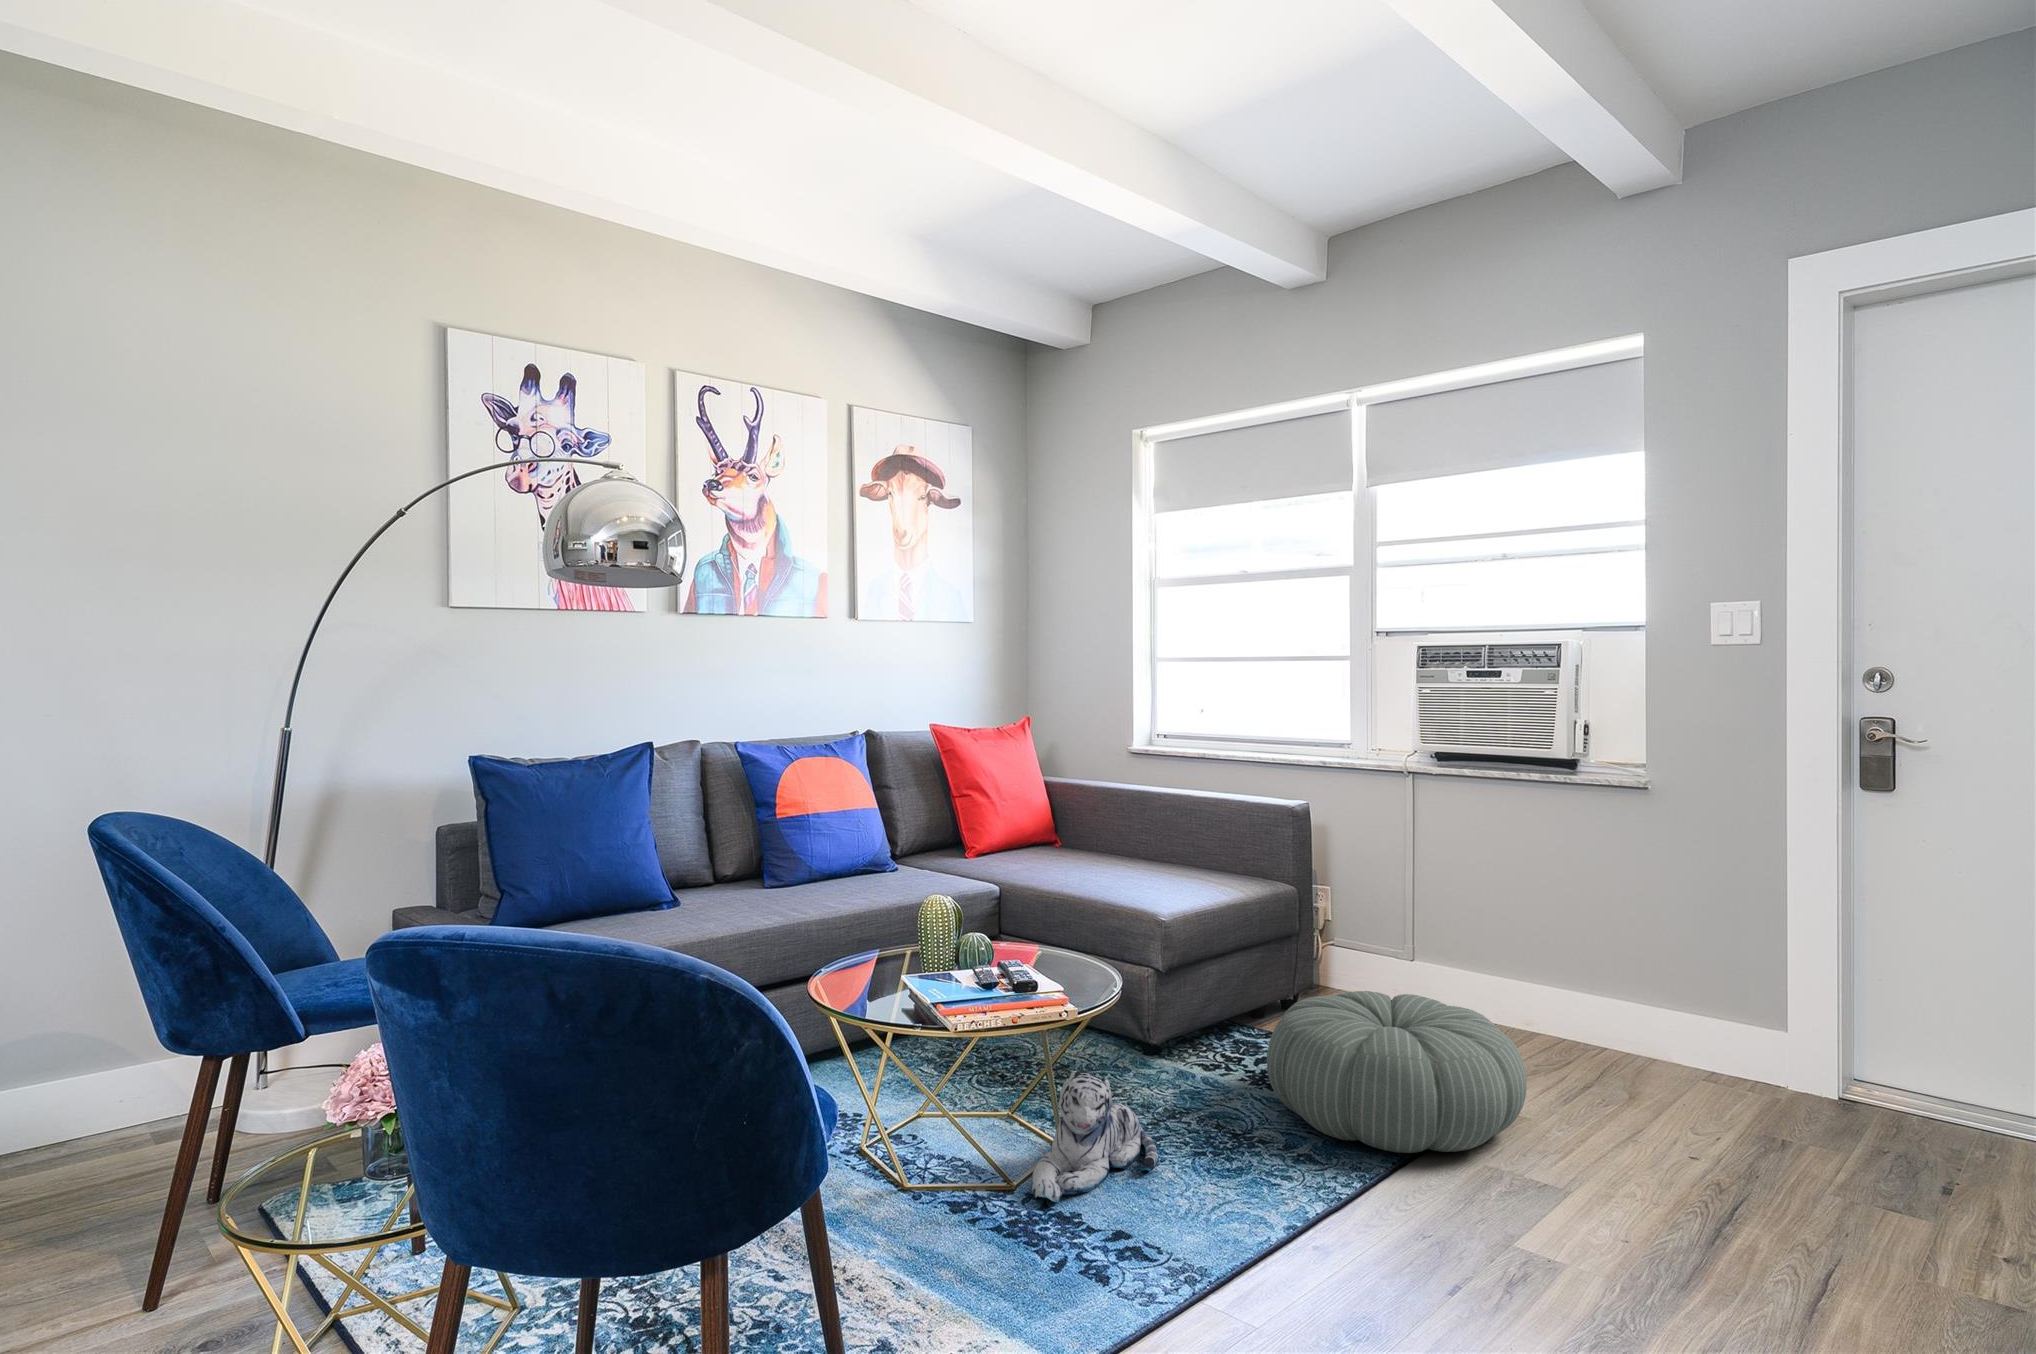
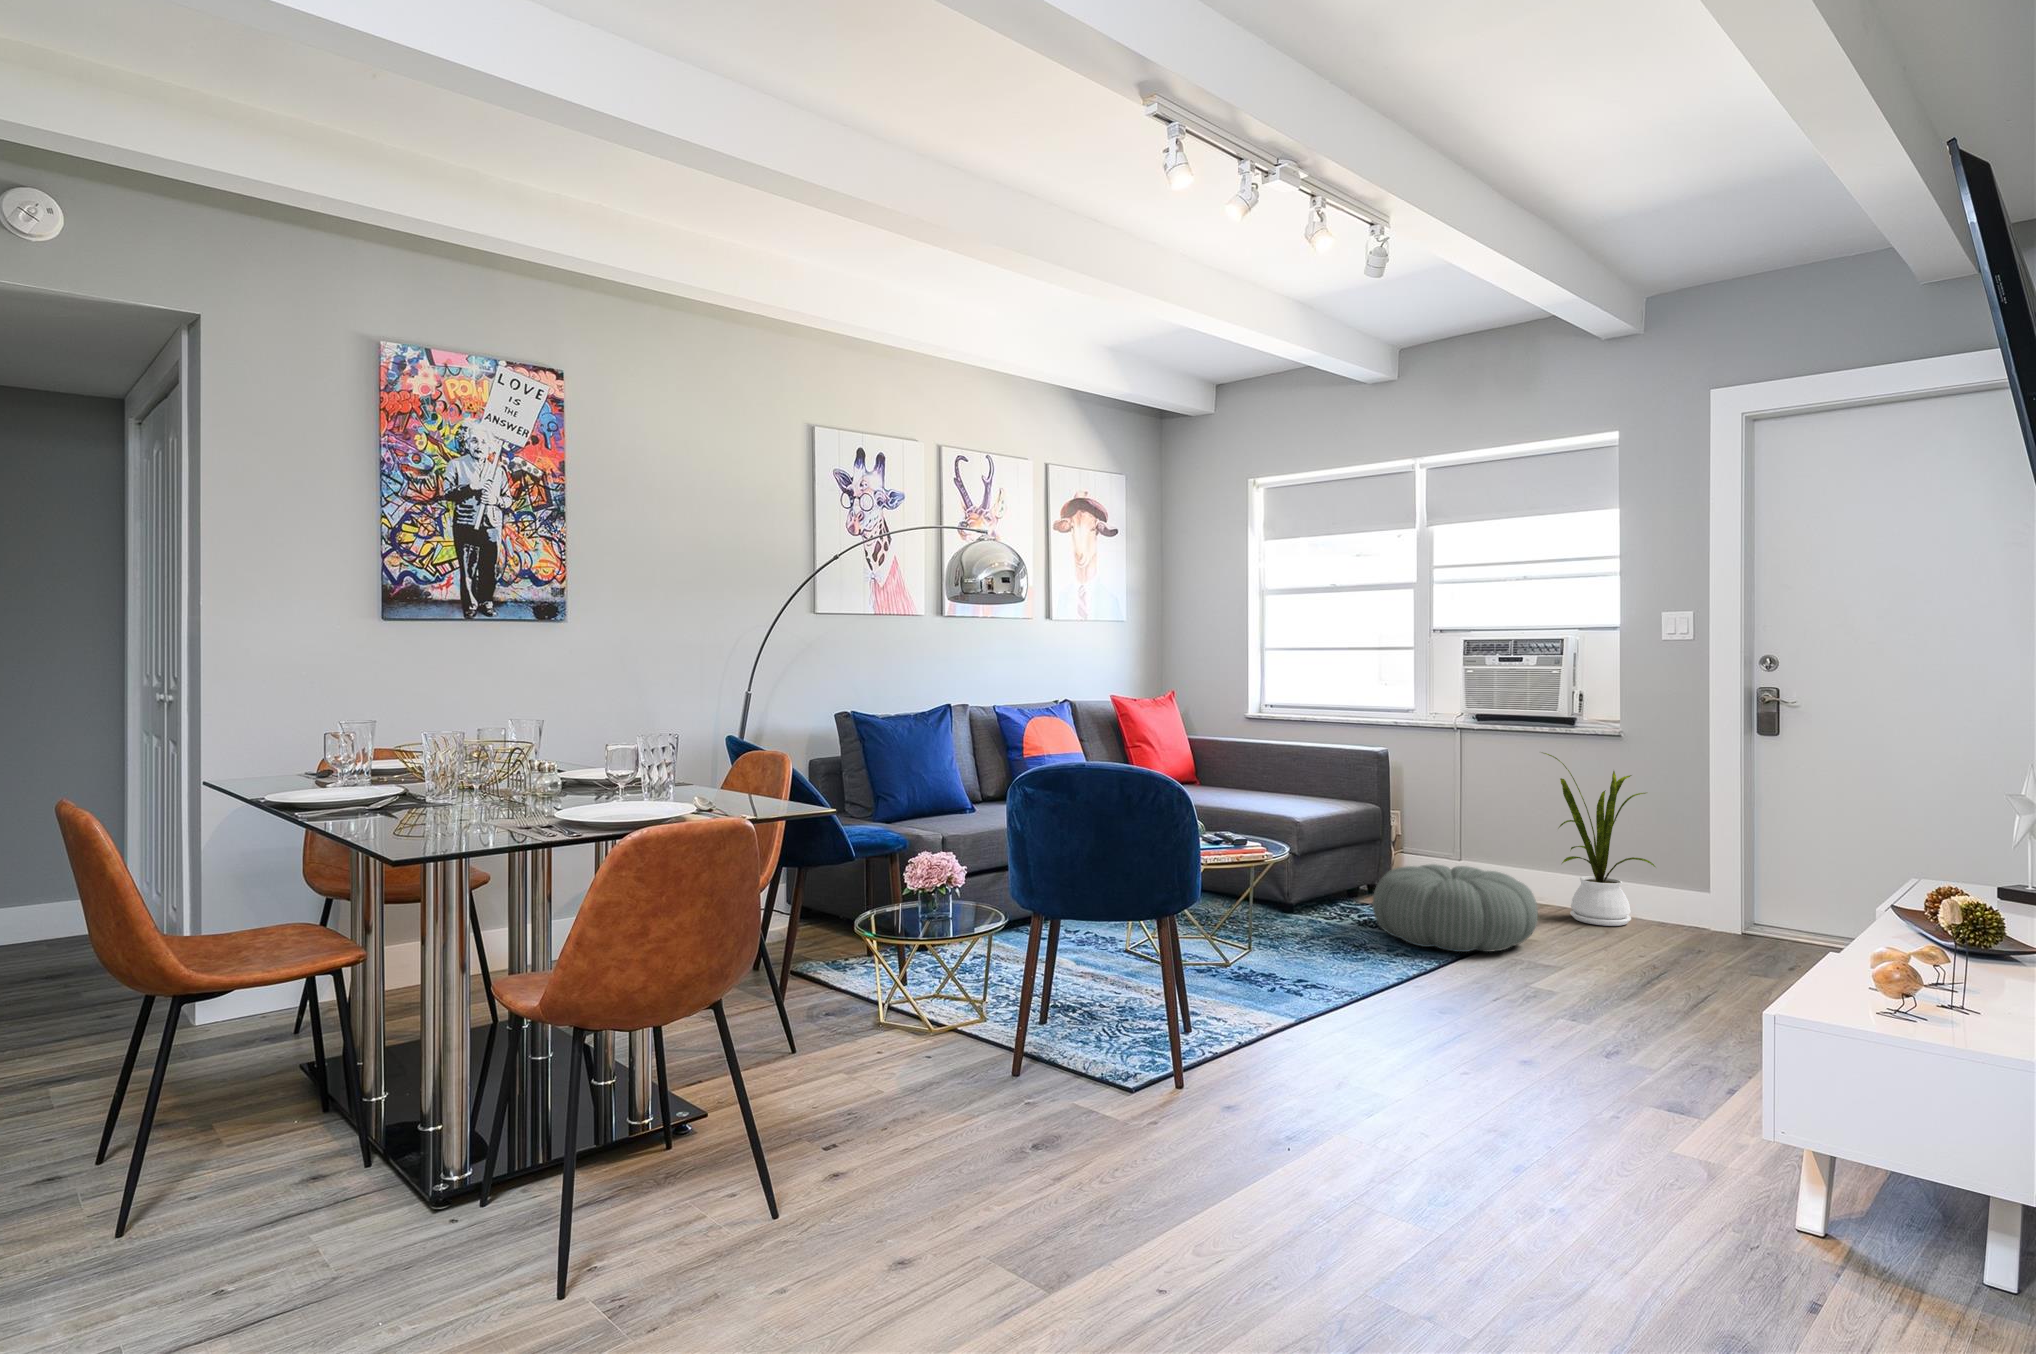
house plant: none [1524,811,1709,1082] -> present [1544,753,1655,926]
plush toy: present [1032,1071,1159,1202] -> none [1241,897,1313,968]

